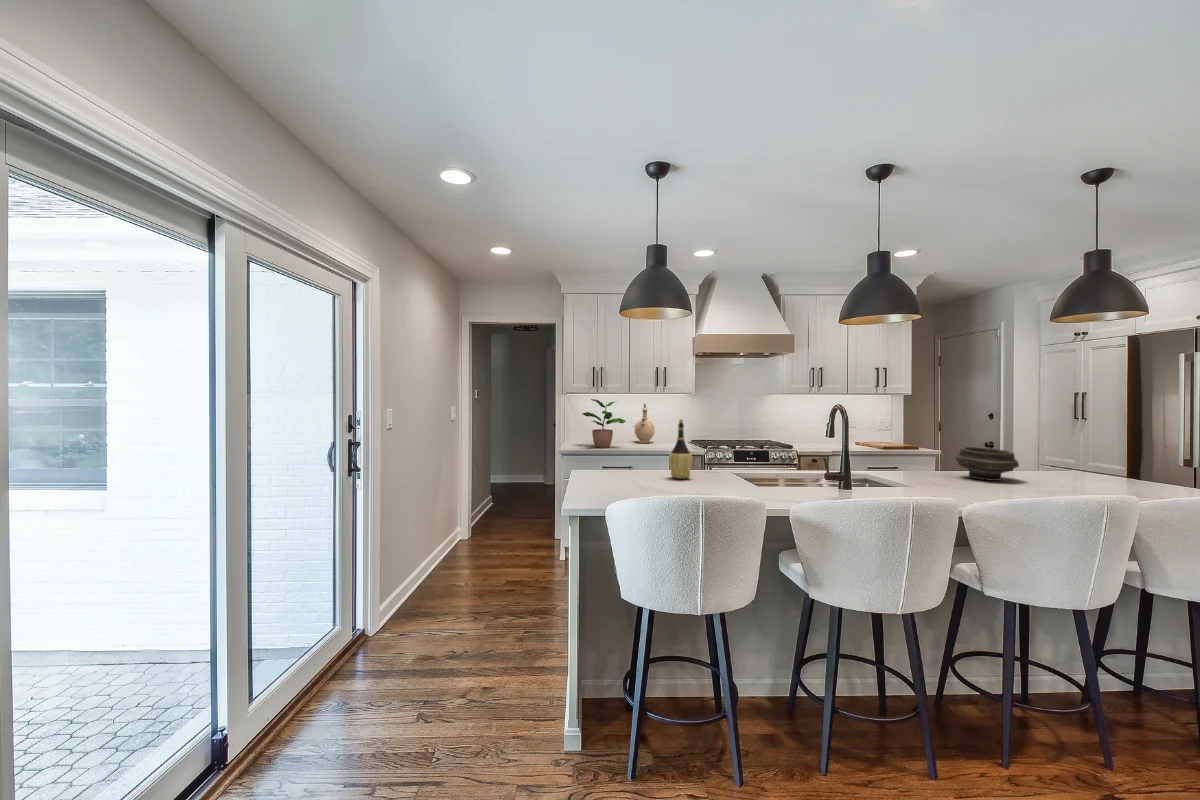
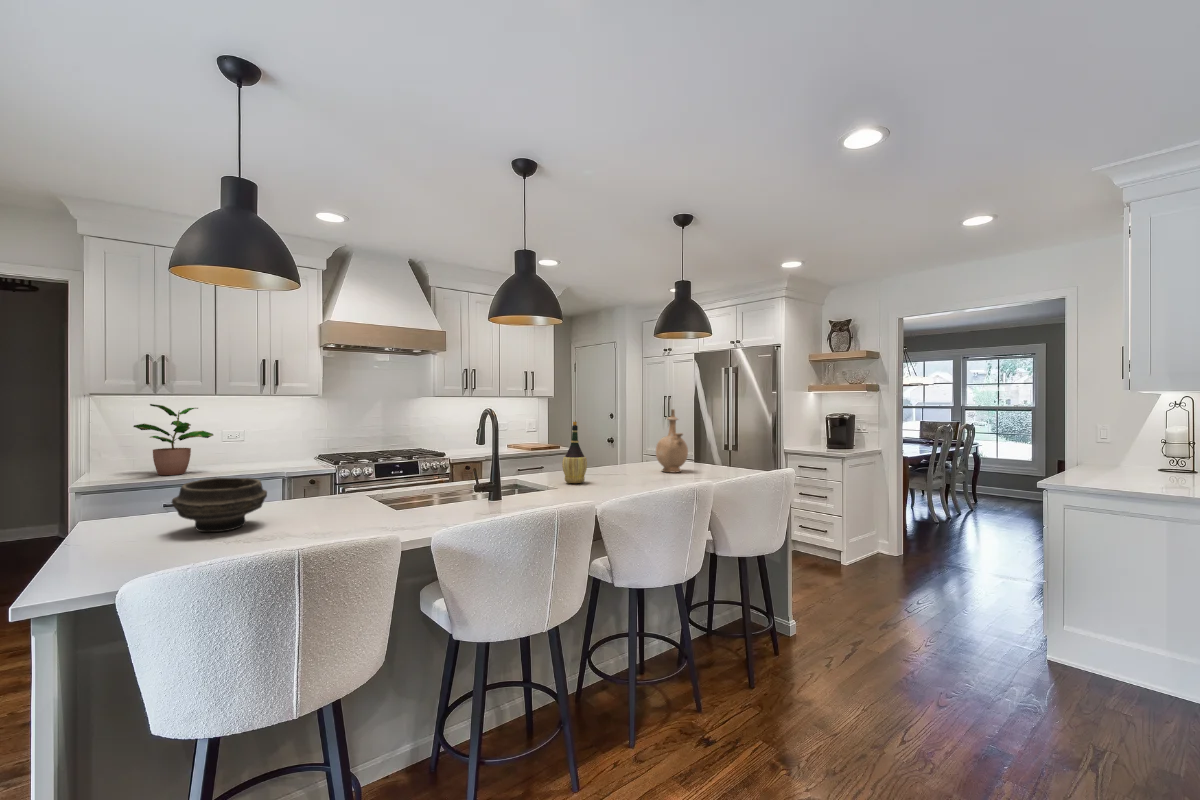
vase: present [634,403,655,443] -> present [656,409,688,472]
wine bottle: present [669,419,693,479] -> present [562,422,587,483]
bowl: present [956,447,1019,481] -> present [172,478,267,532]

